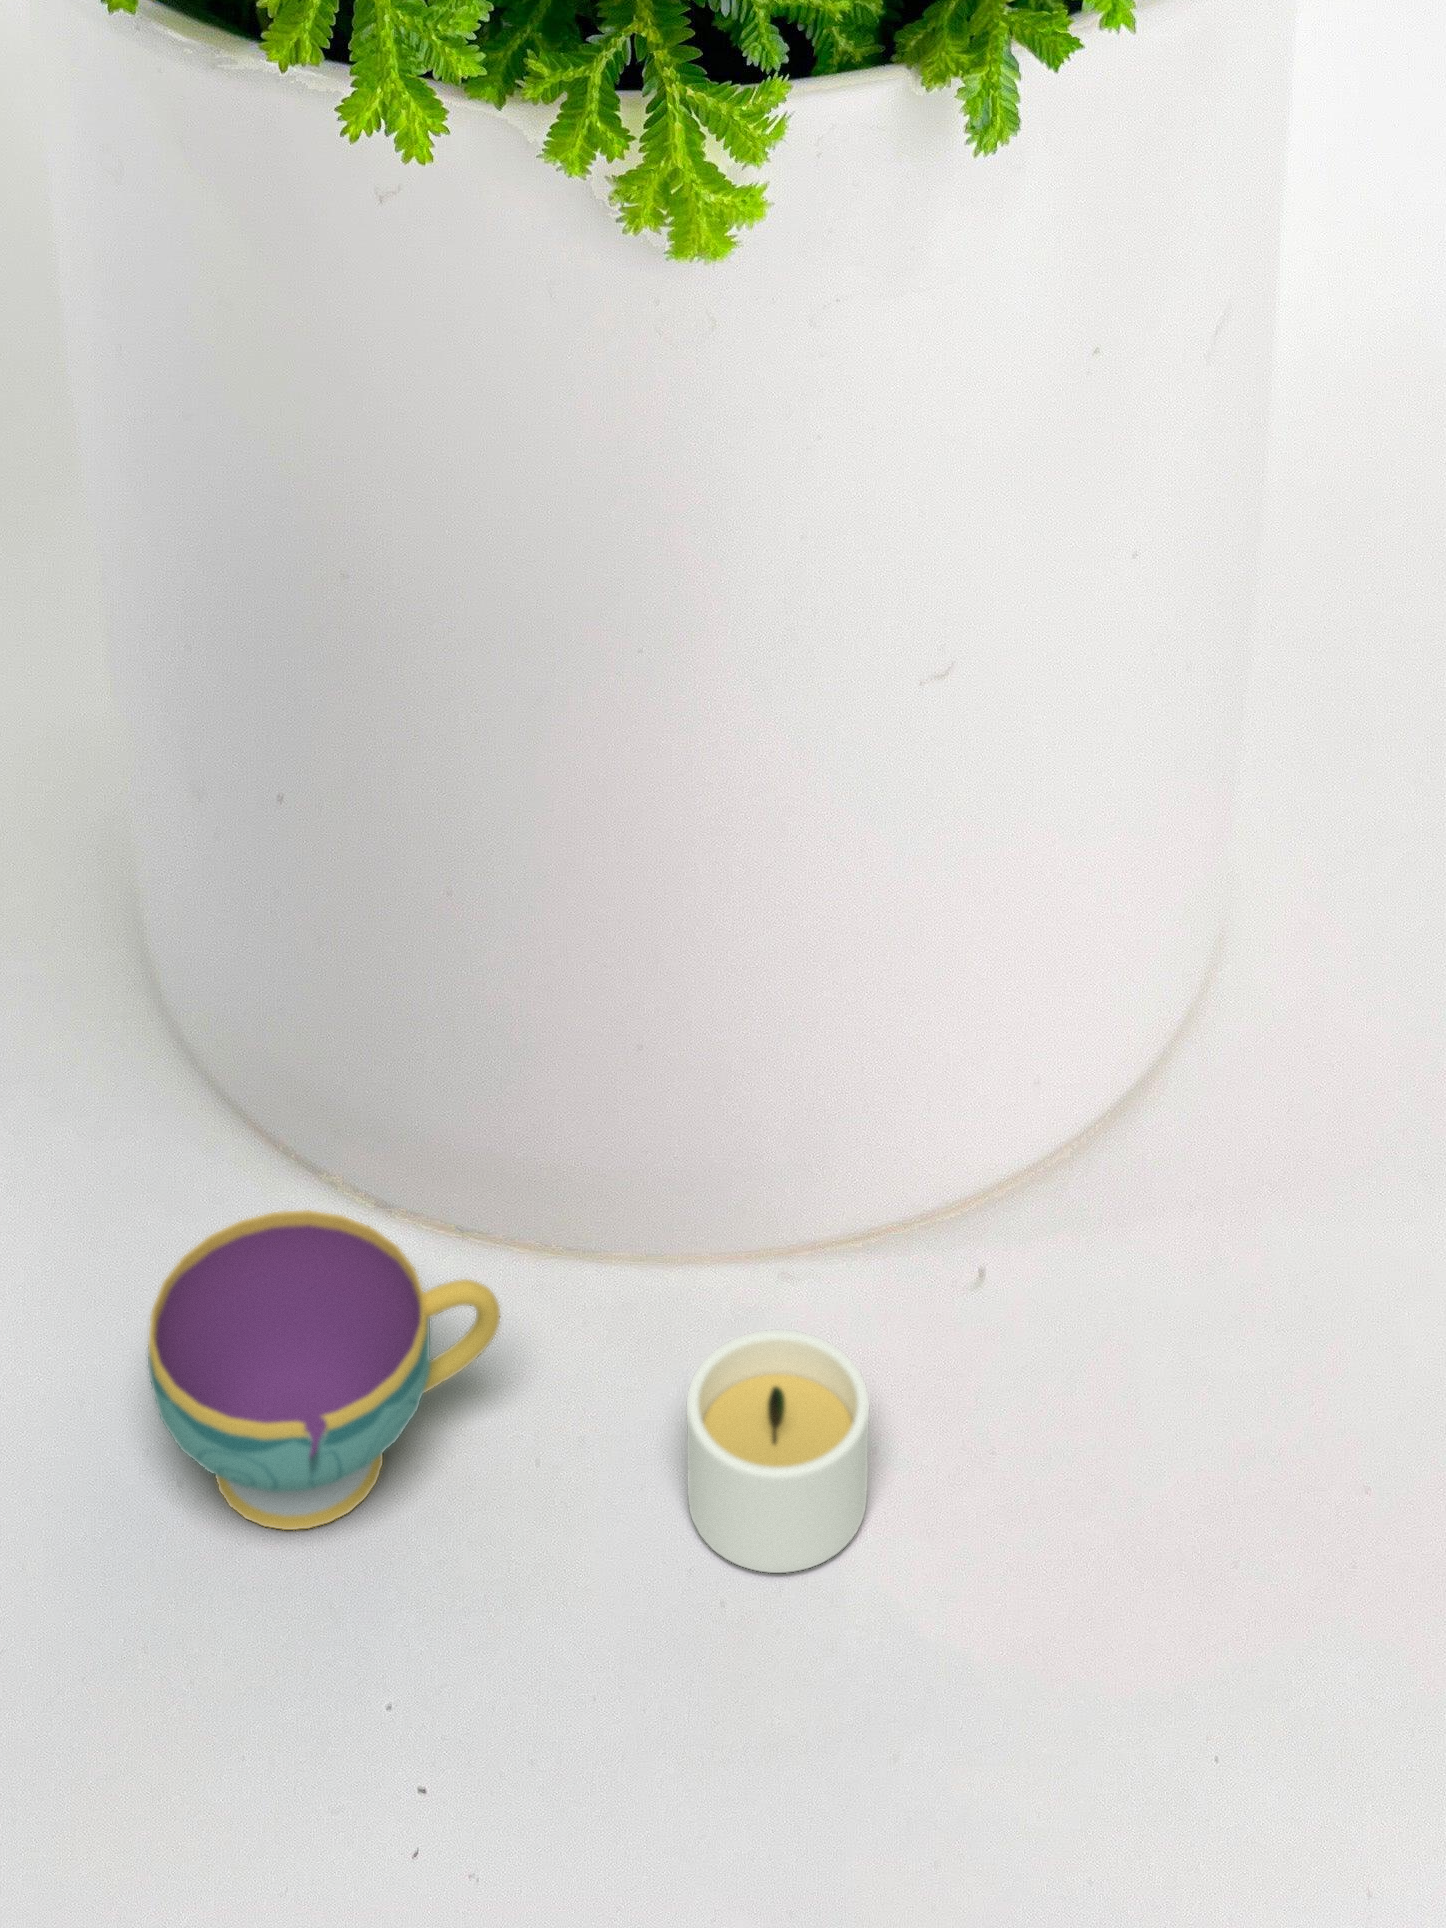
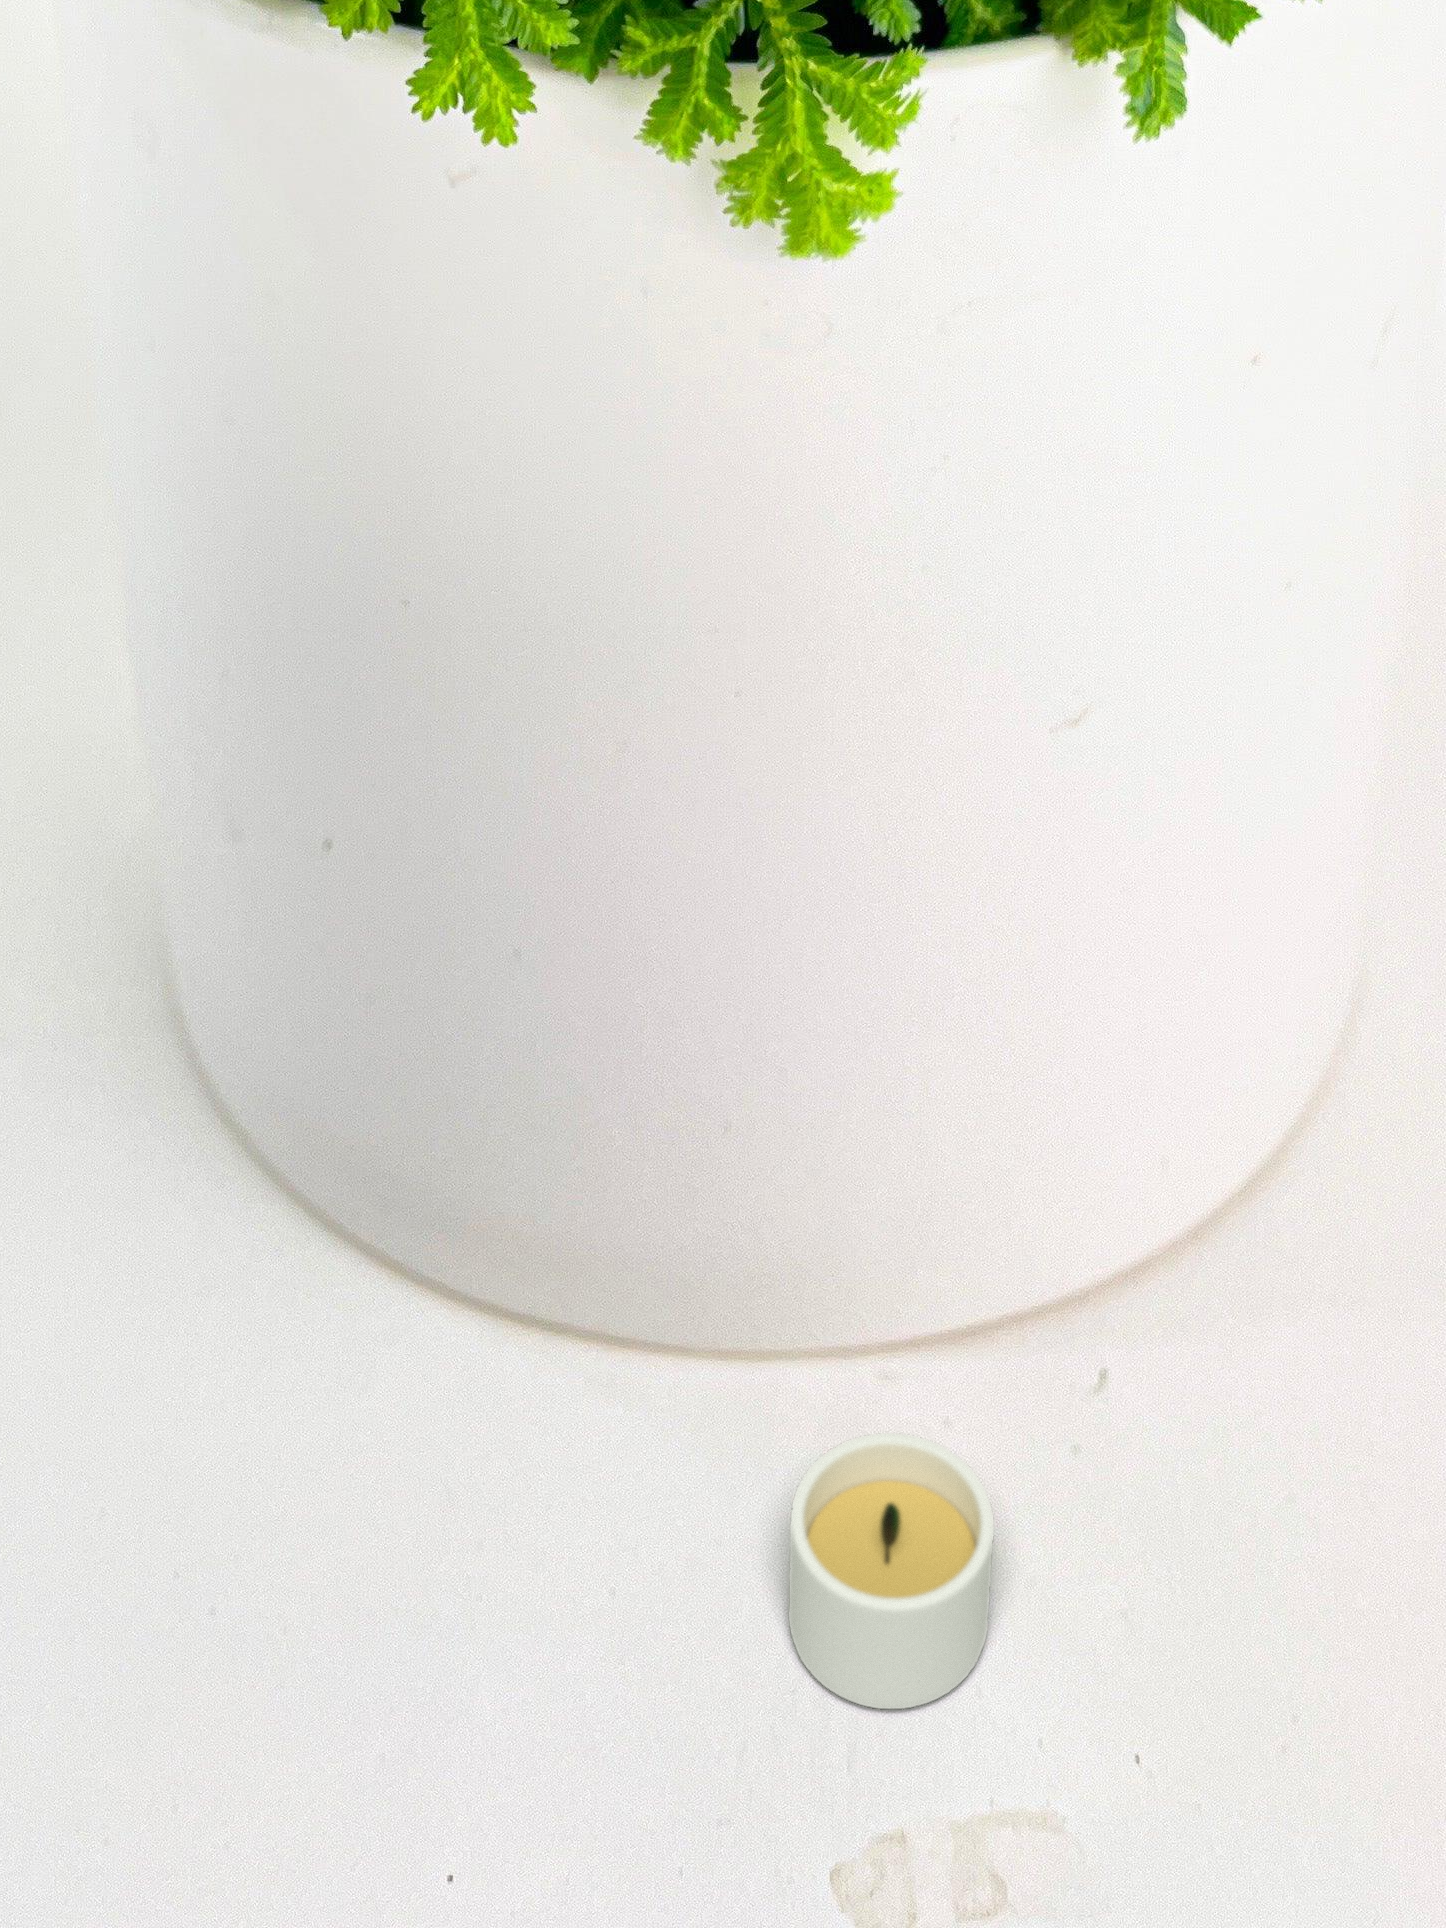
teacup: present [148,1210,500,1530] -> none [190,1297,581,1657]

